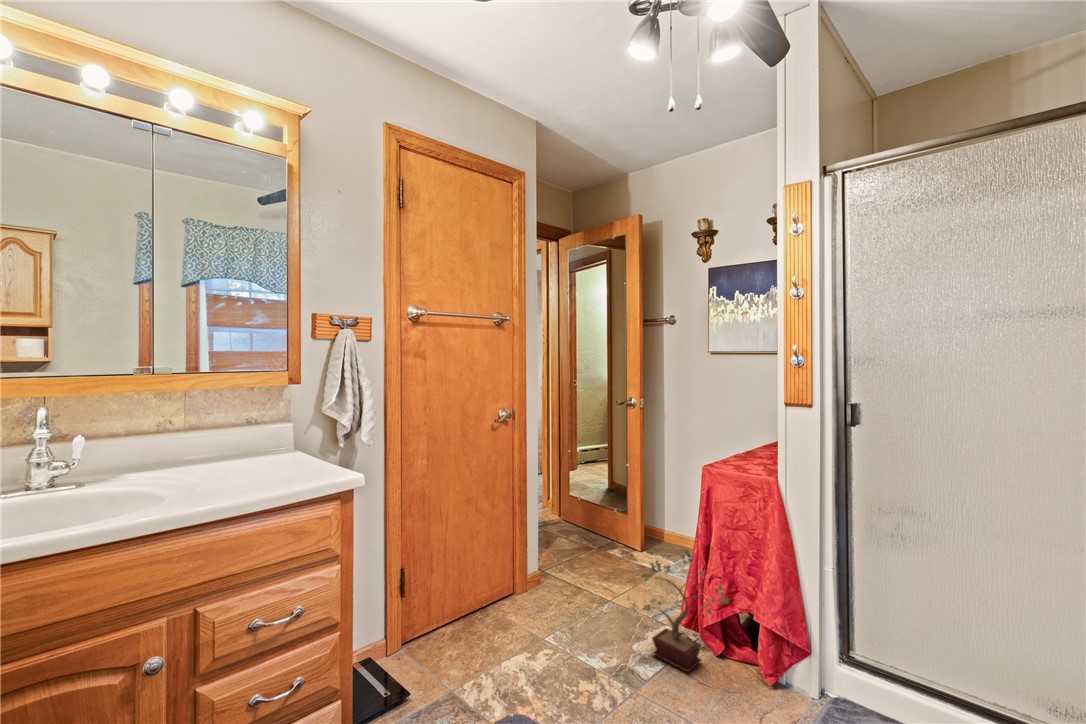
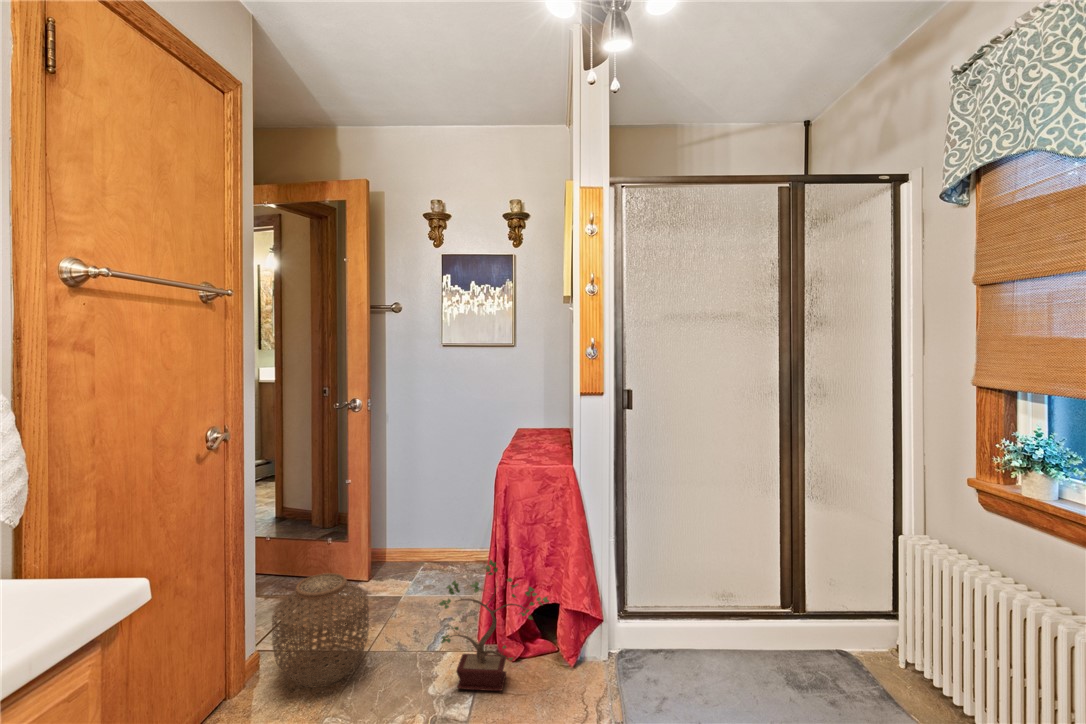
woven basket: none [536,528,604,613] -> present [272,573,369,687]

